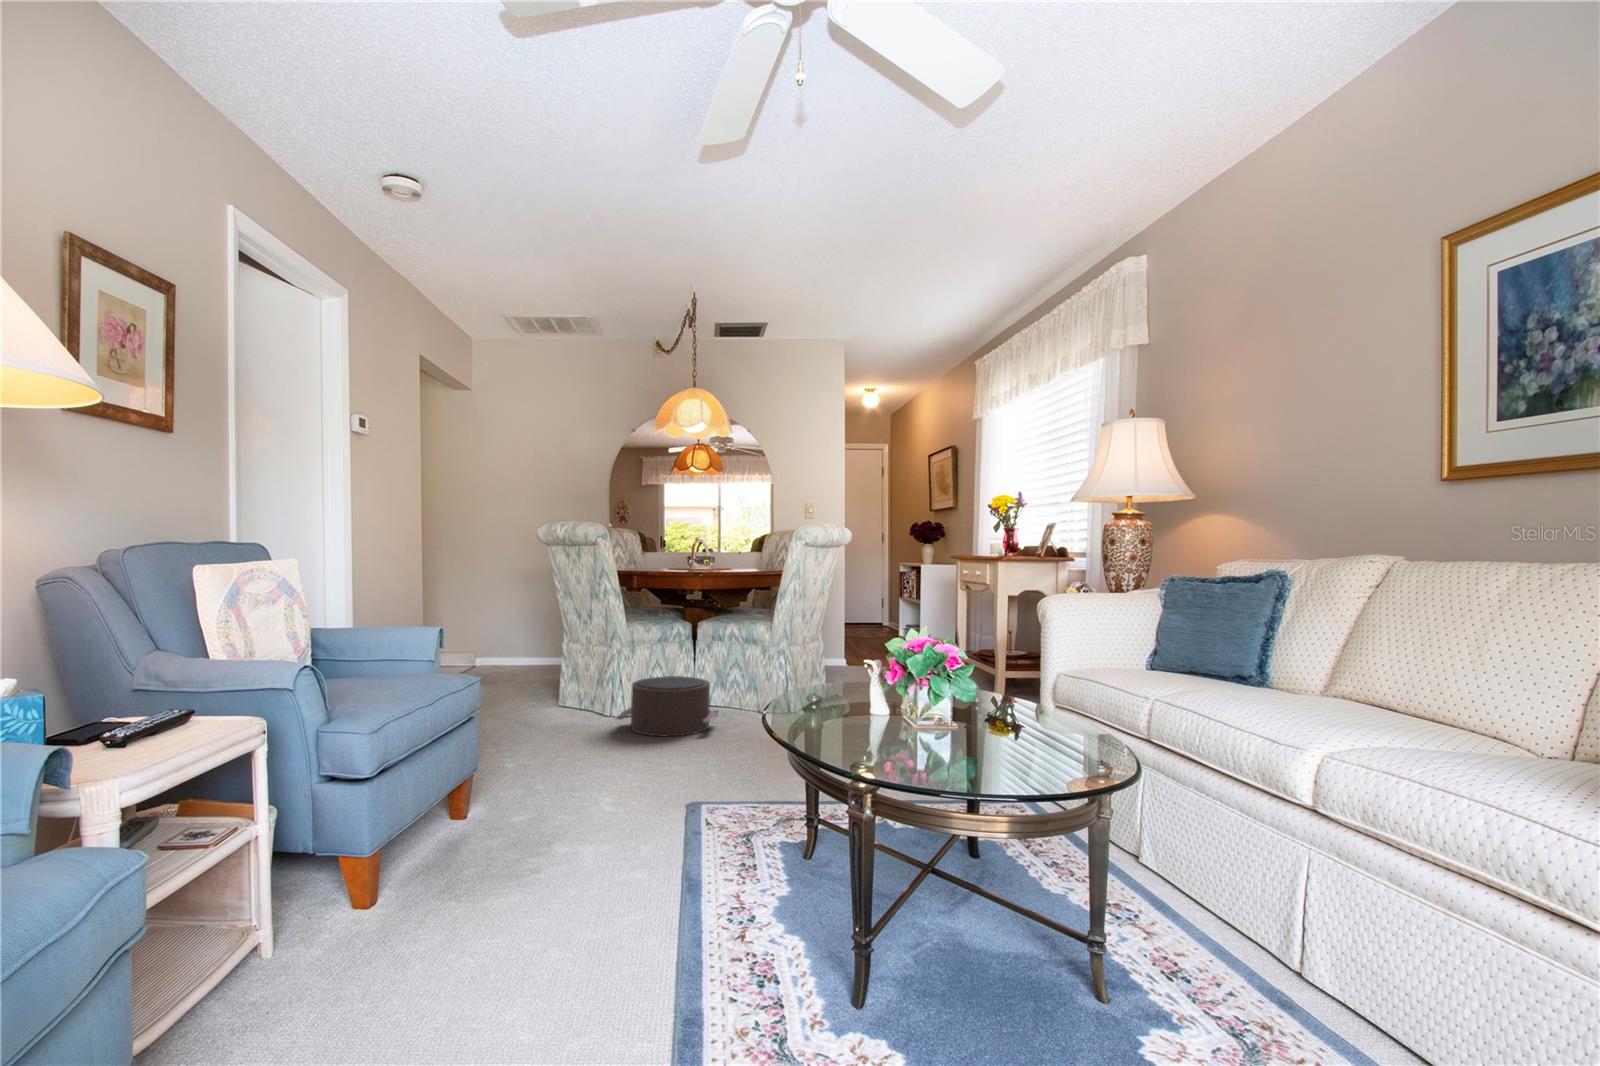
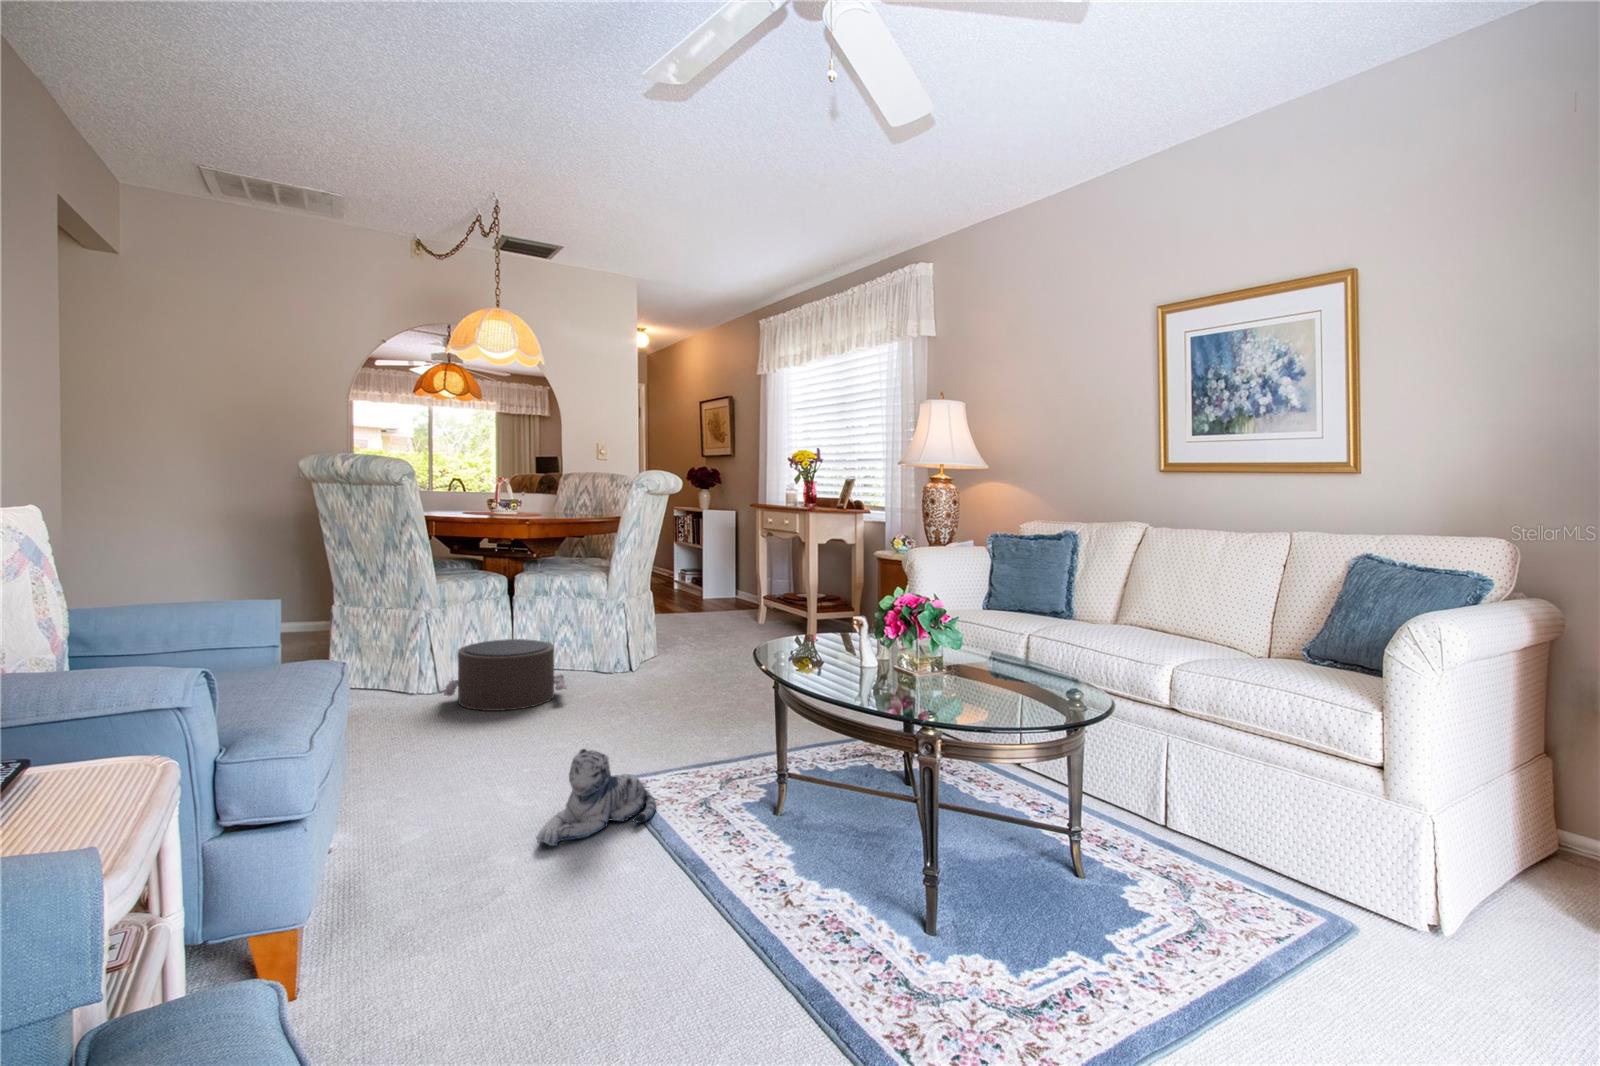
plush toy: none [584,769,708,853] -> present [537,749,656,846]

